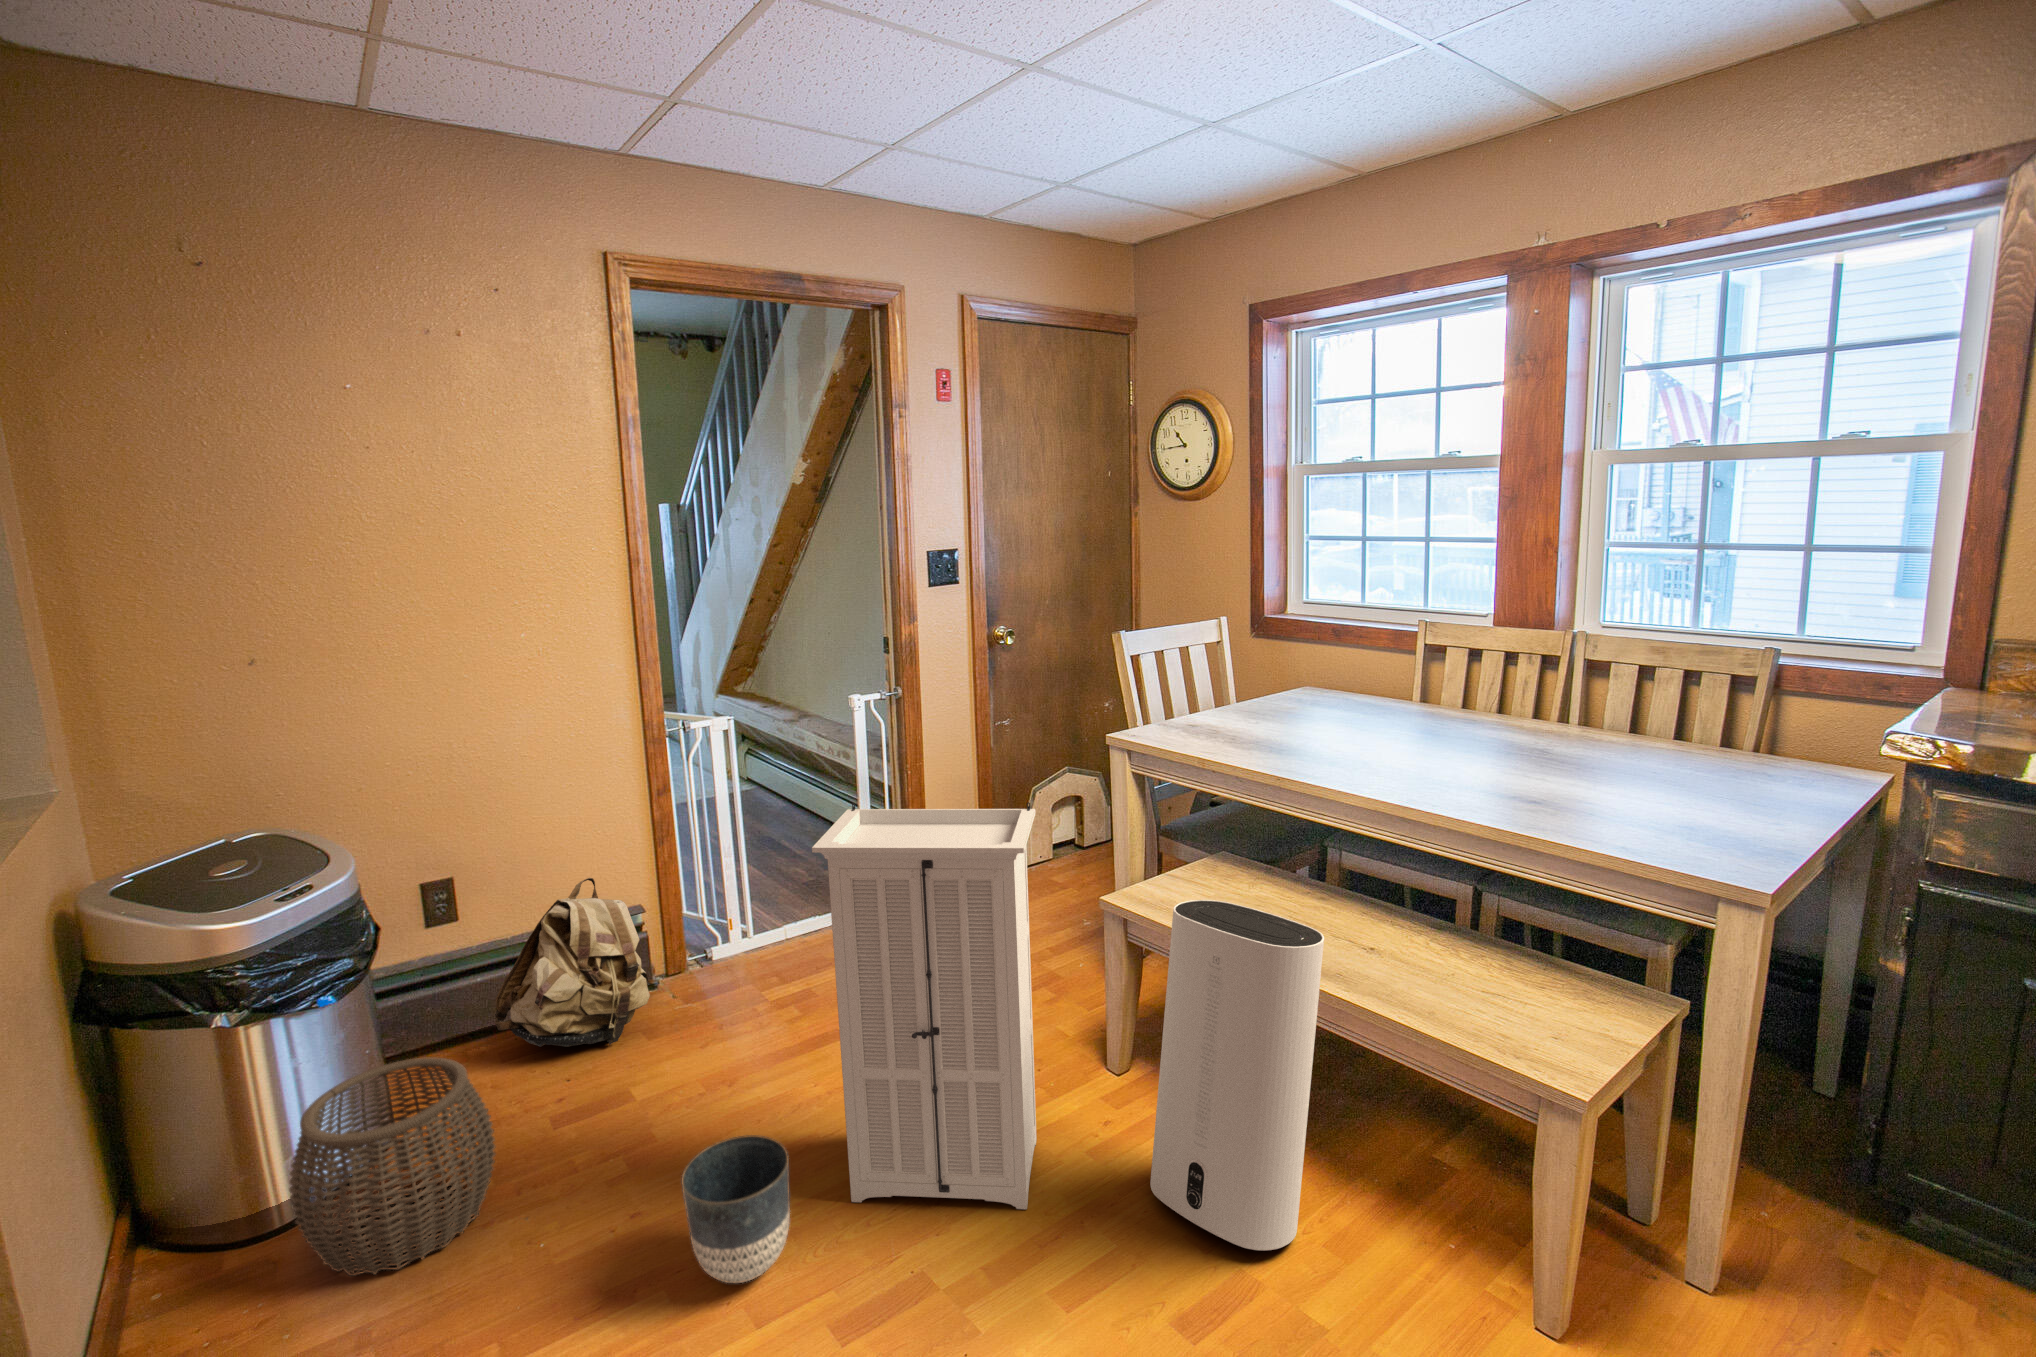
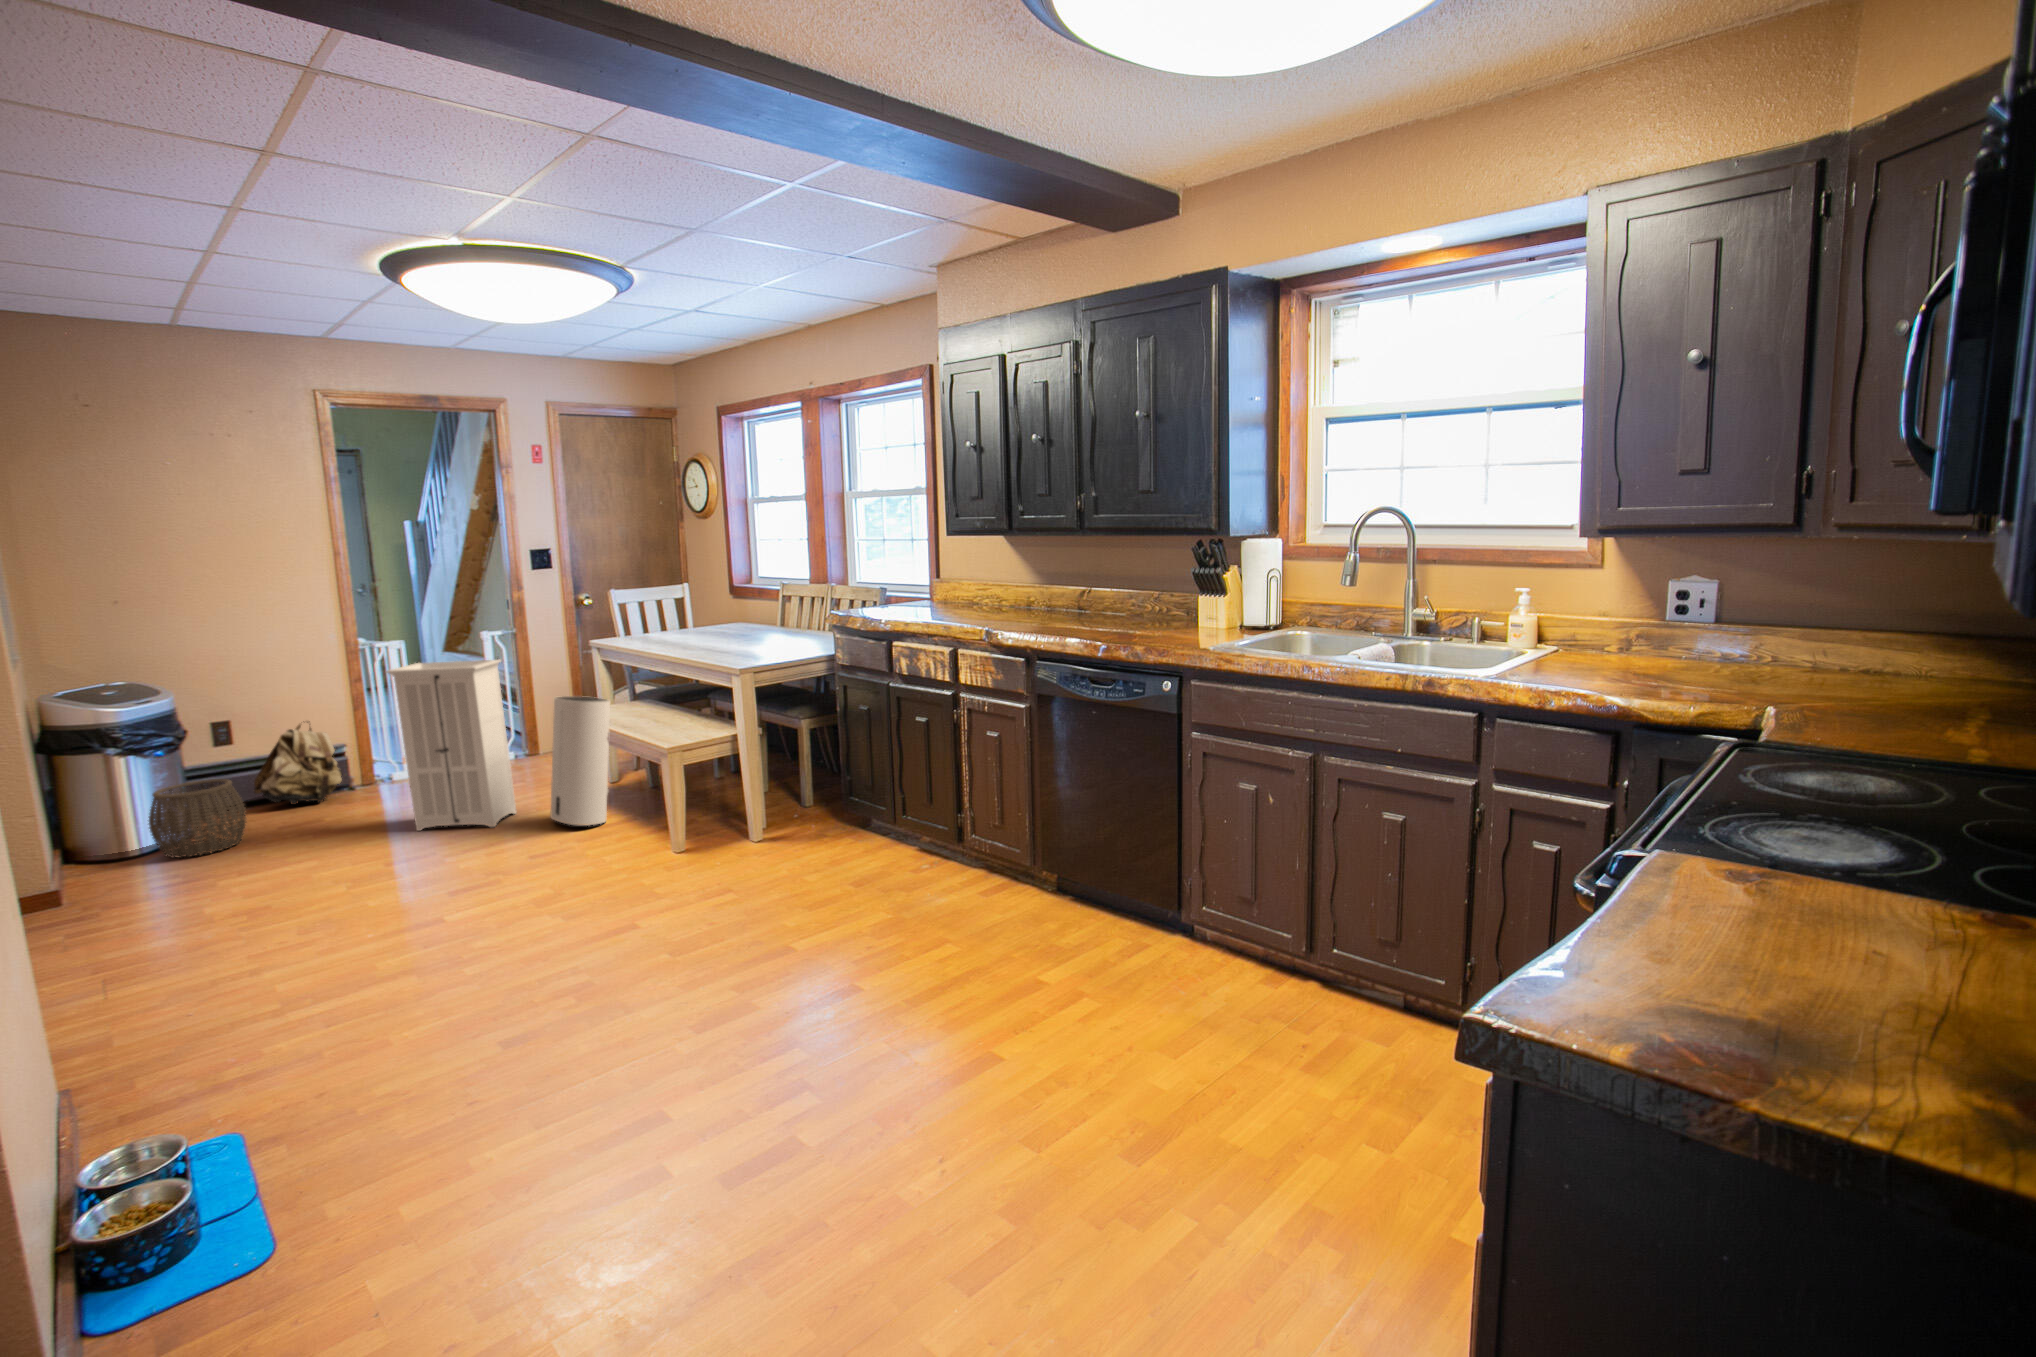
planter: present [681,1135,790,1283] -> none [326,795,379,848]

